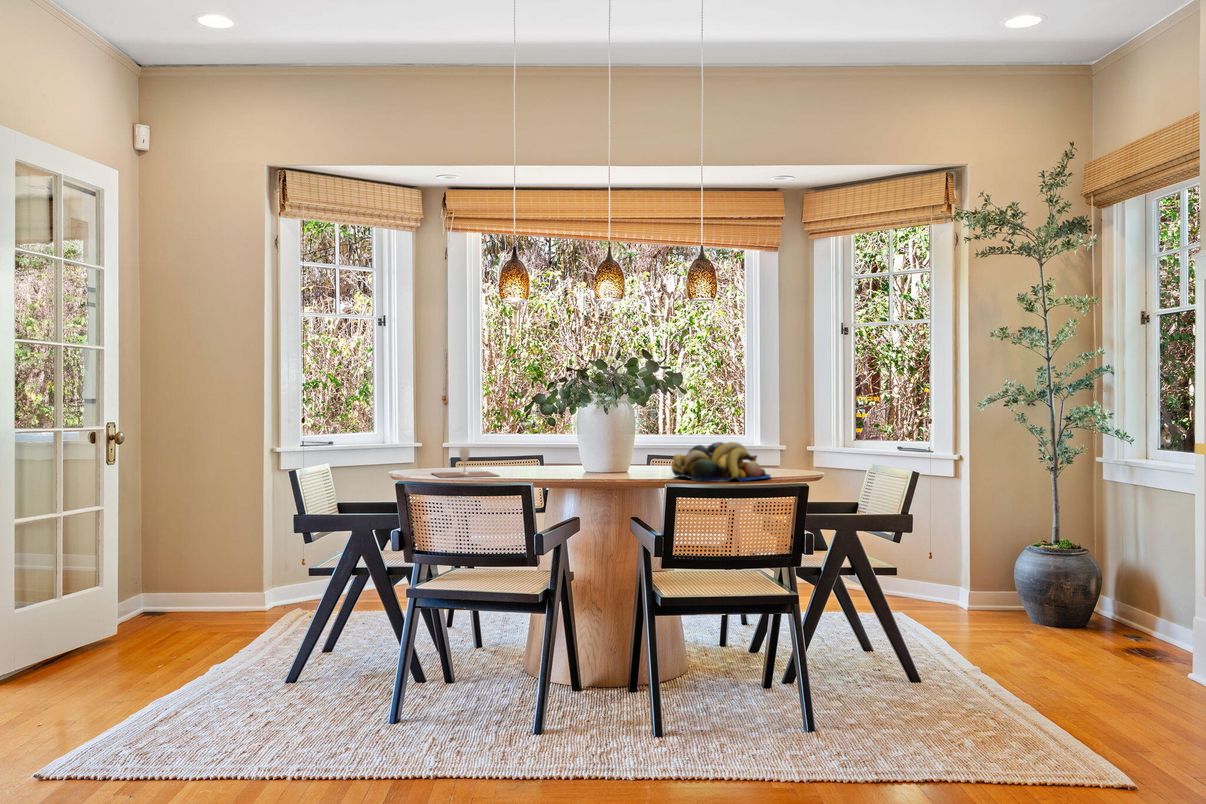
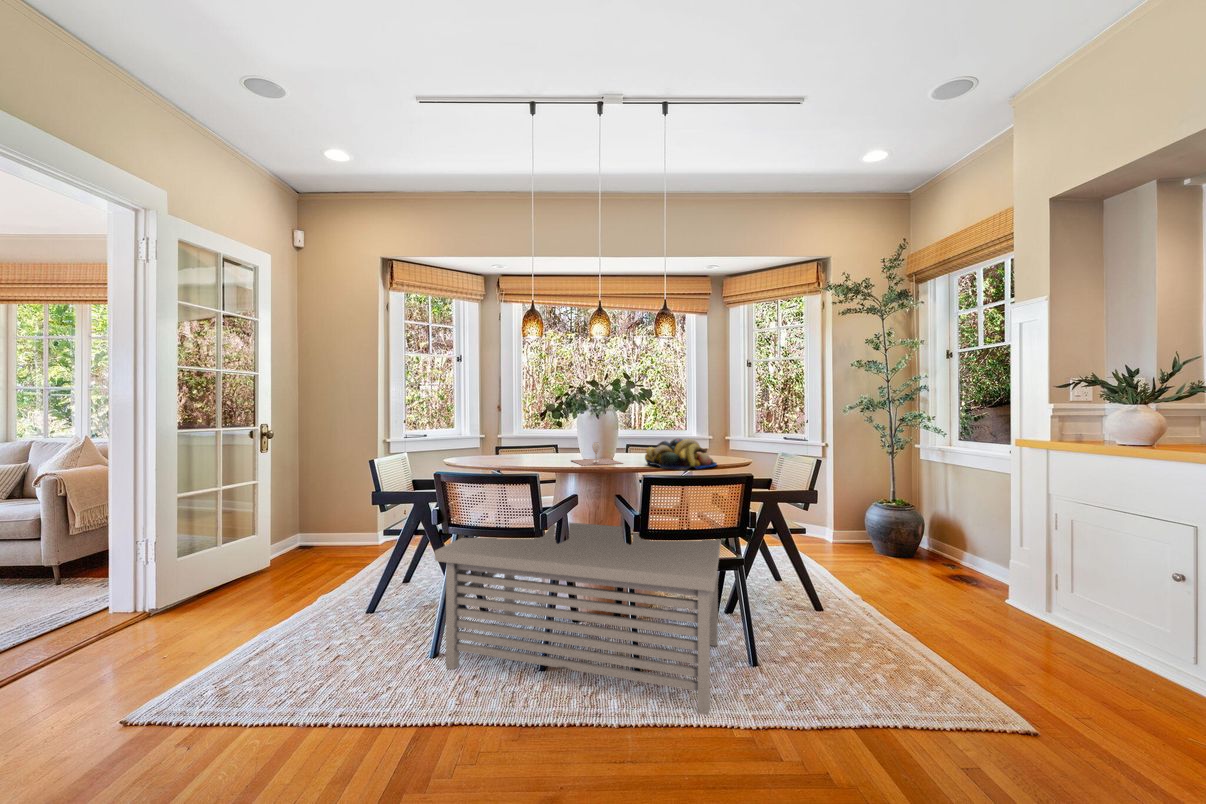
wine glass: present [433,447,498,478] -> present [571,442,622,465]
storage bench: none [398,553,773,771] -> present [435,523,721,715]

